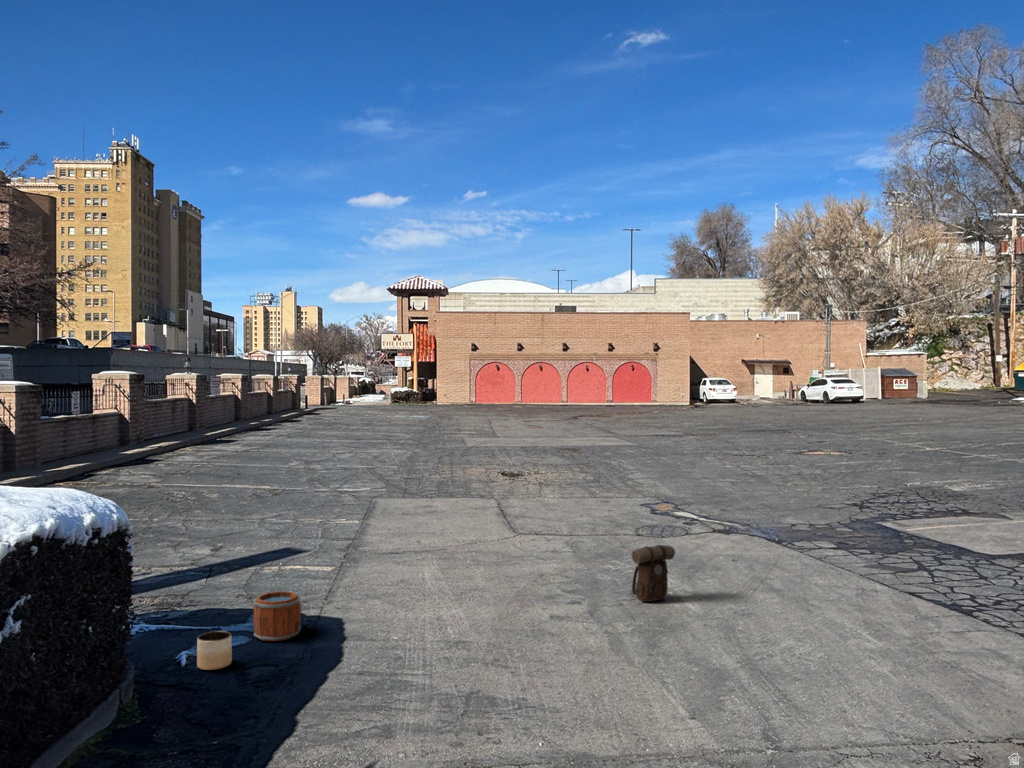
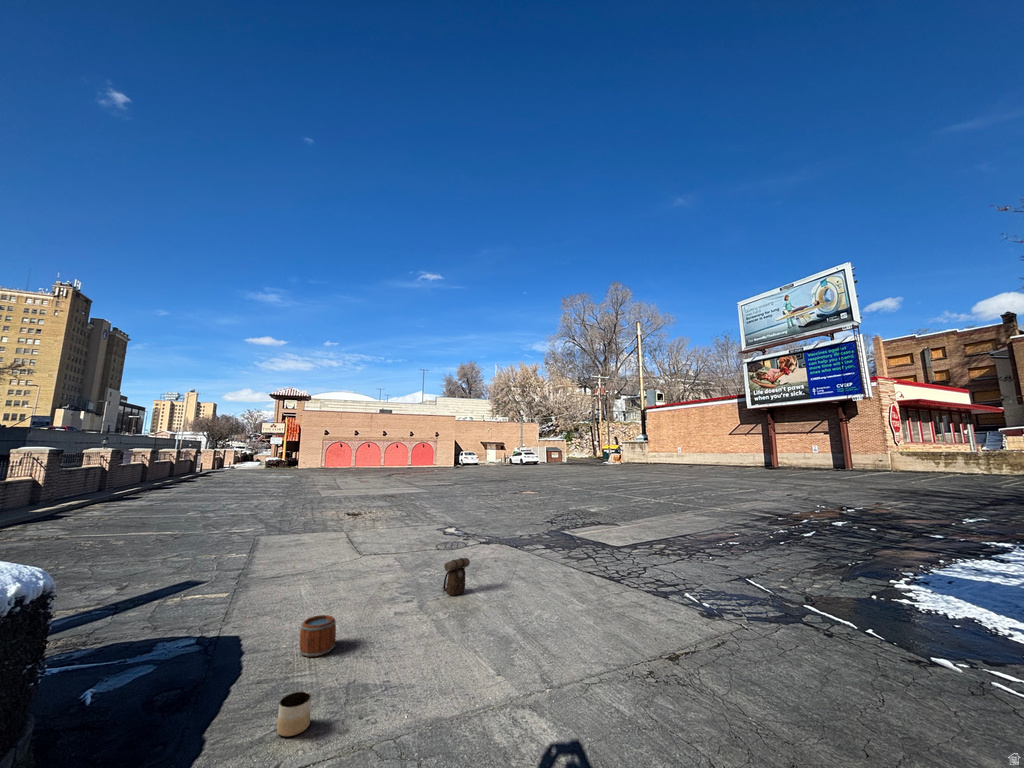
bucket: present [253,591,301,641] -> present [299,615,336,657]
planter: present [197,631,232,670] -> present [277,692,311,737]

